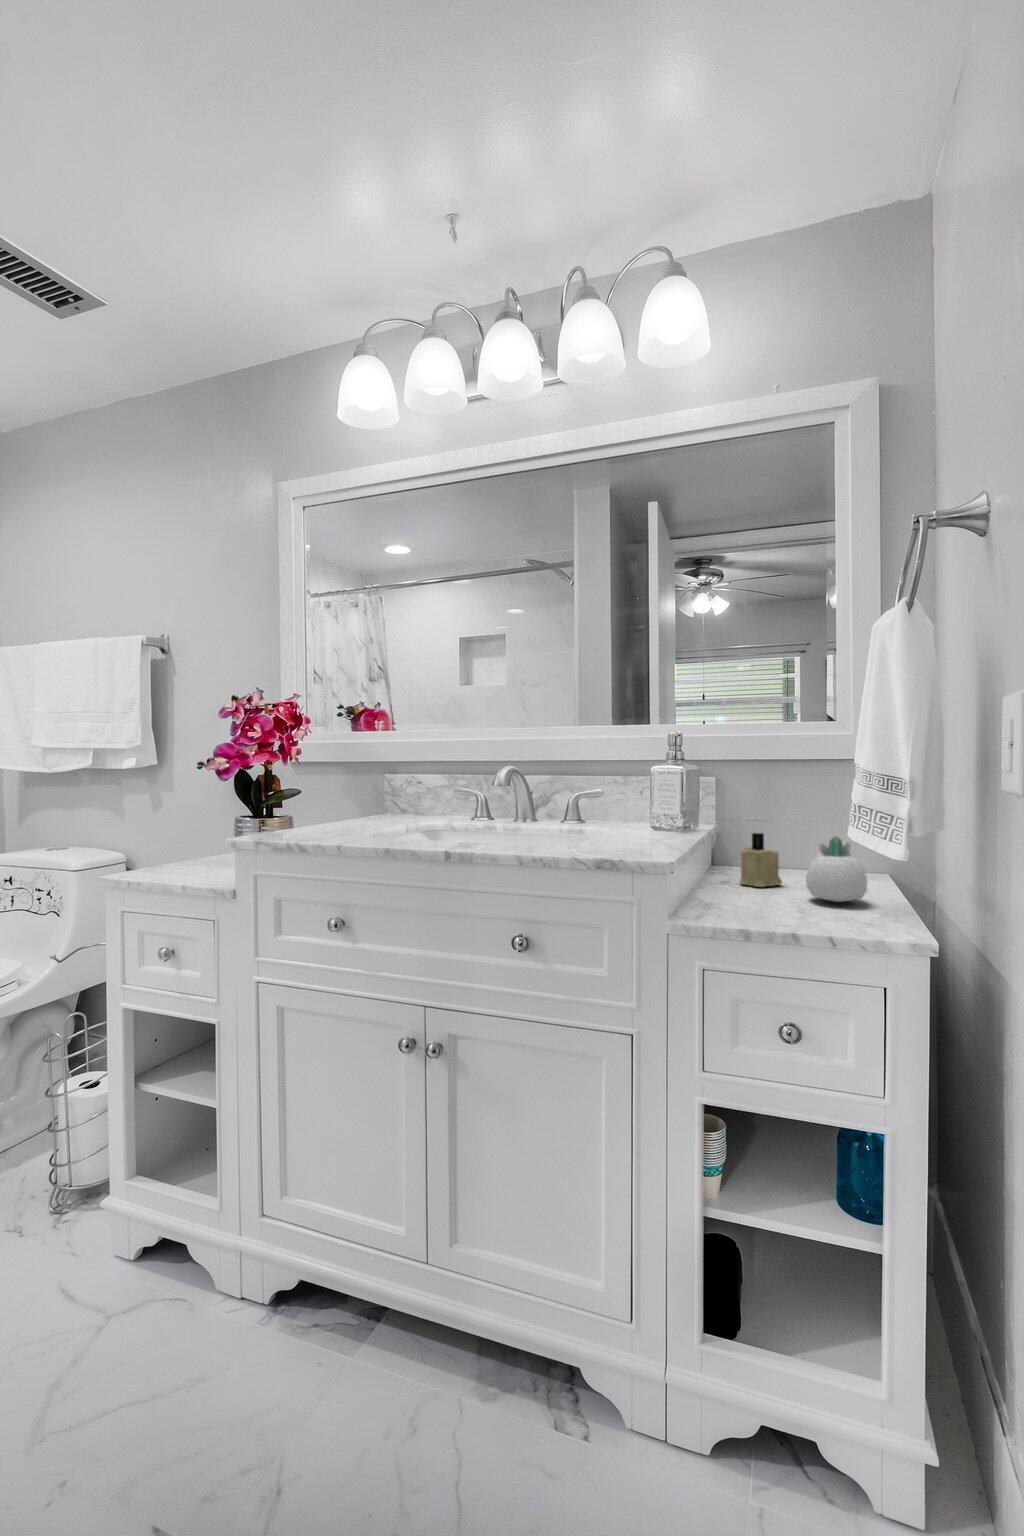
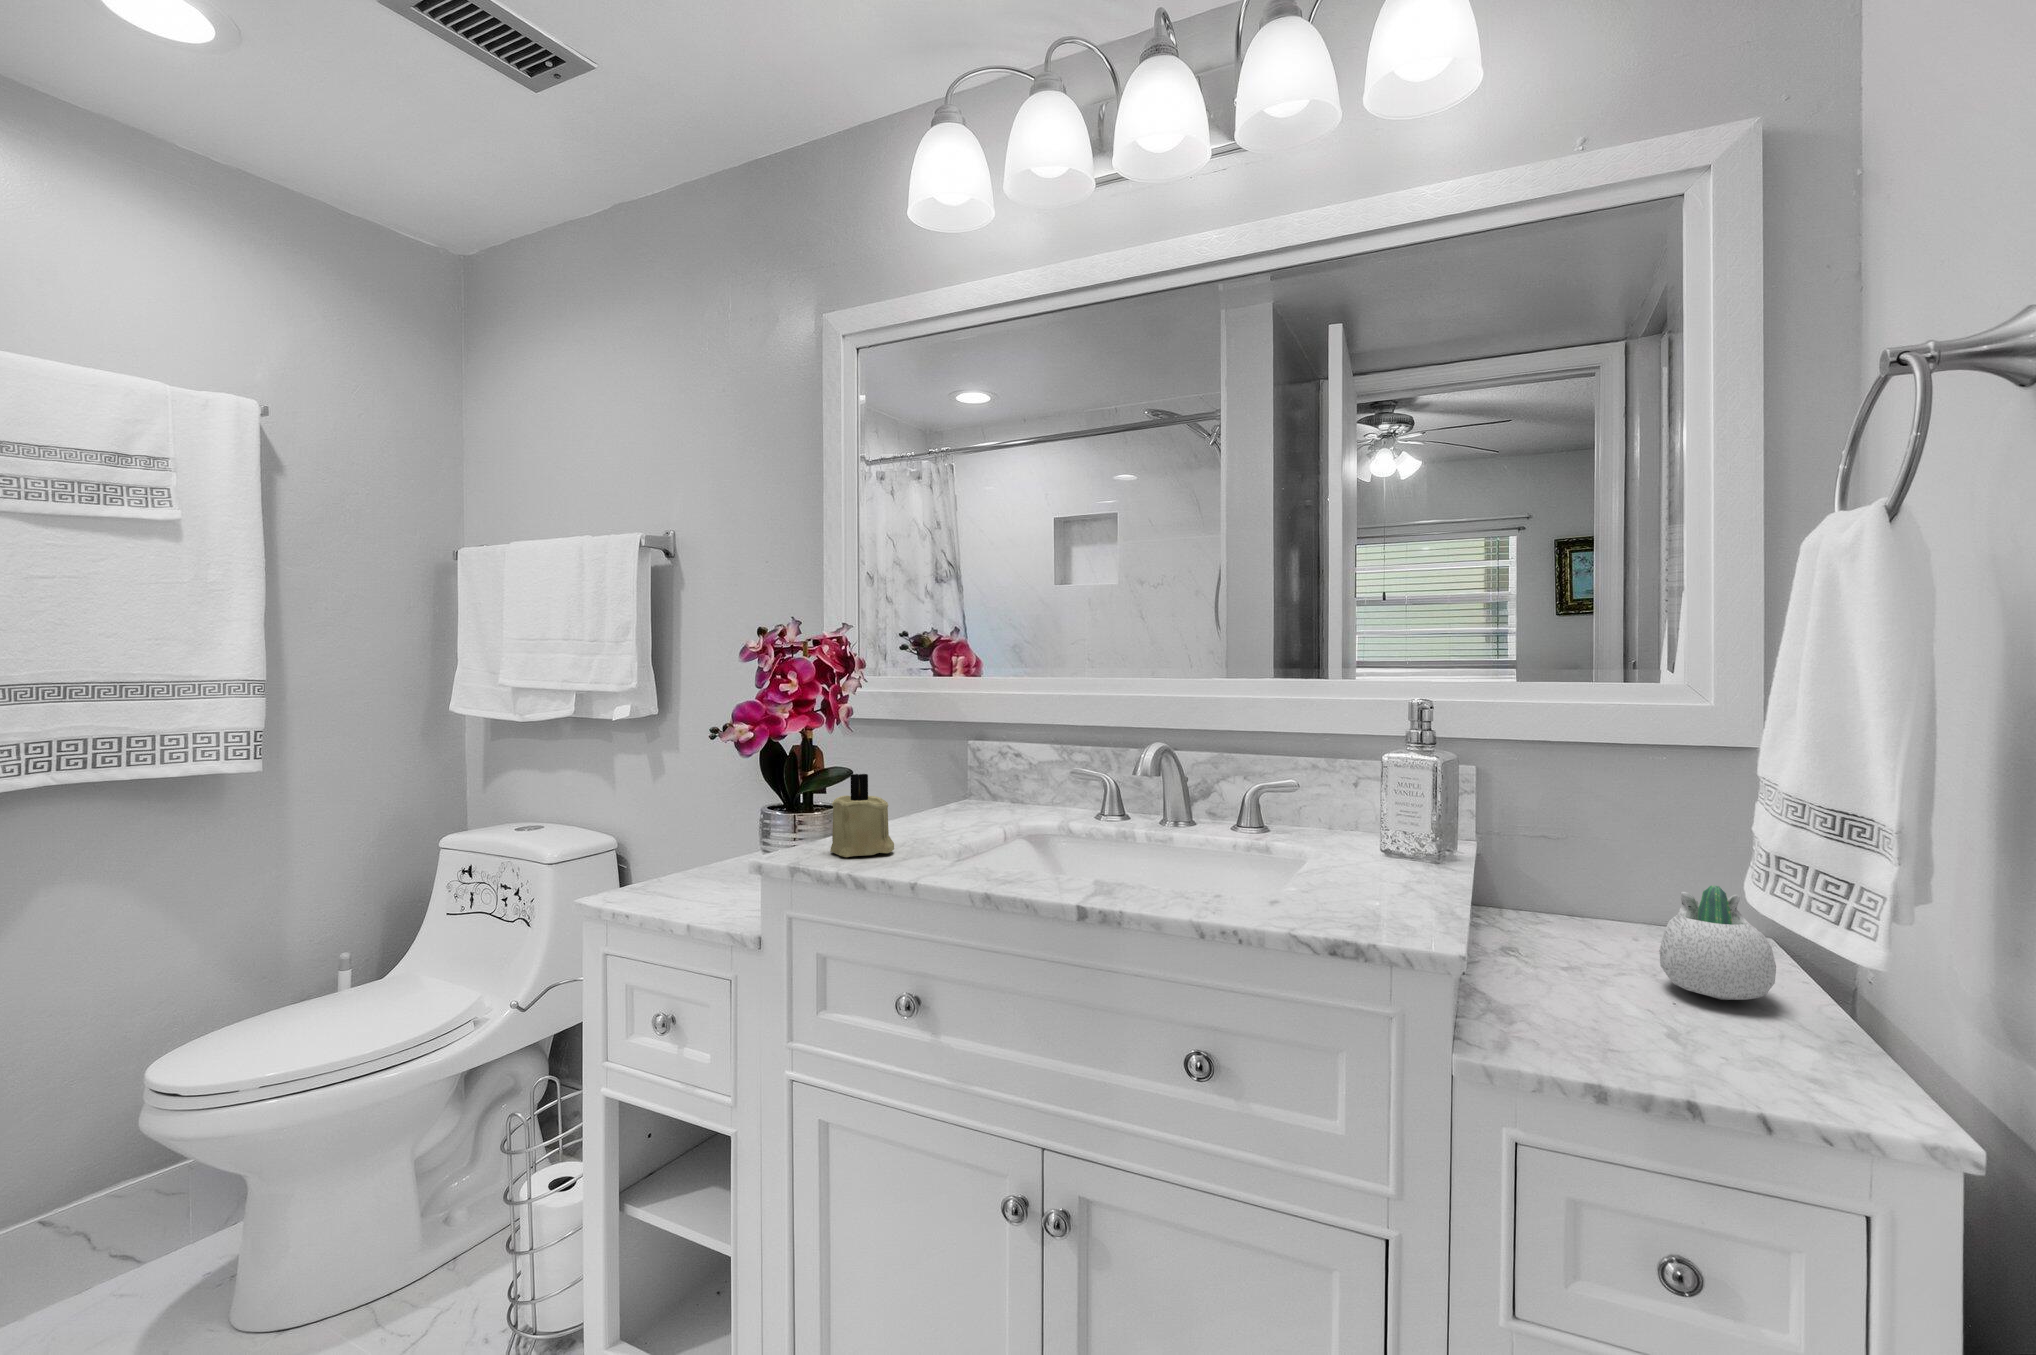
candle: present [740,833,782,887] -> present [830,774,894,857]

